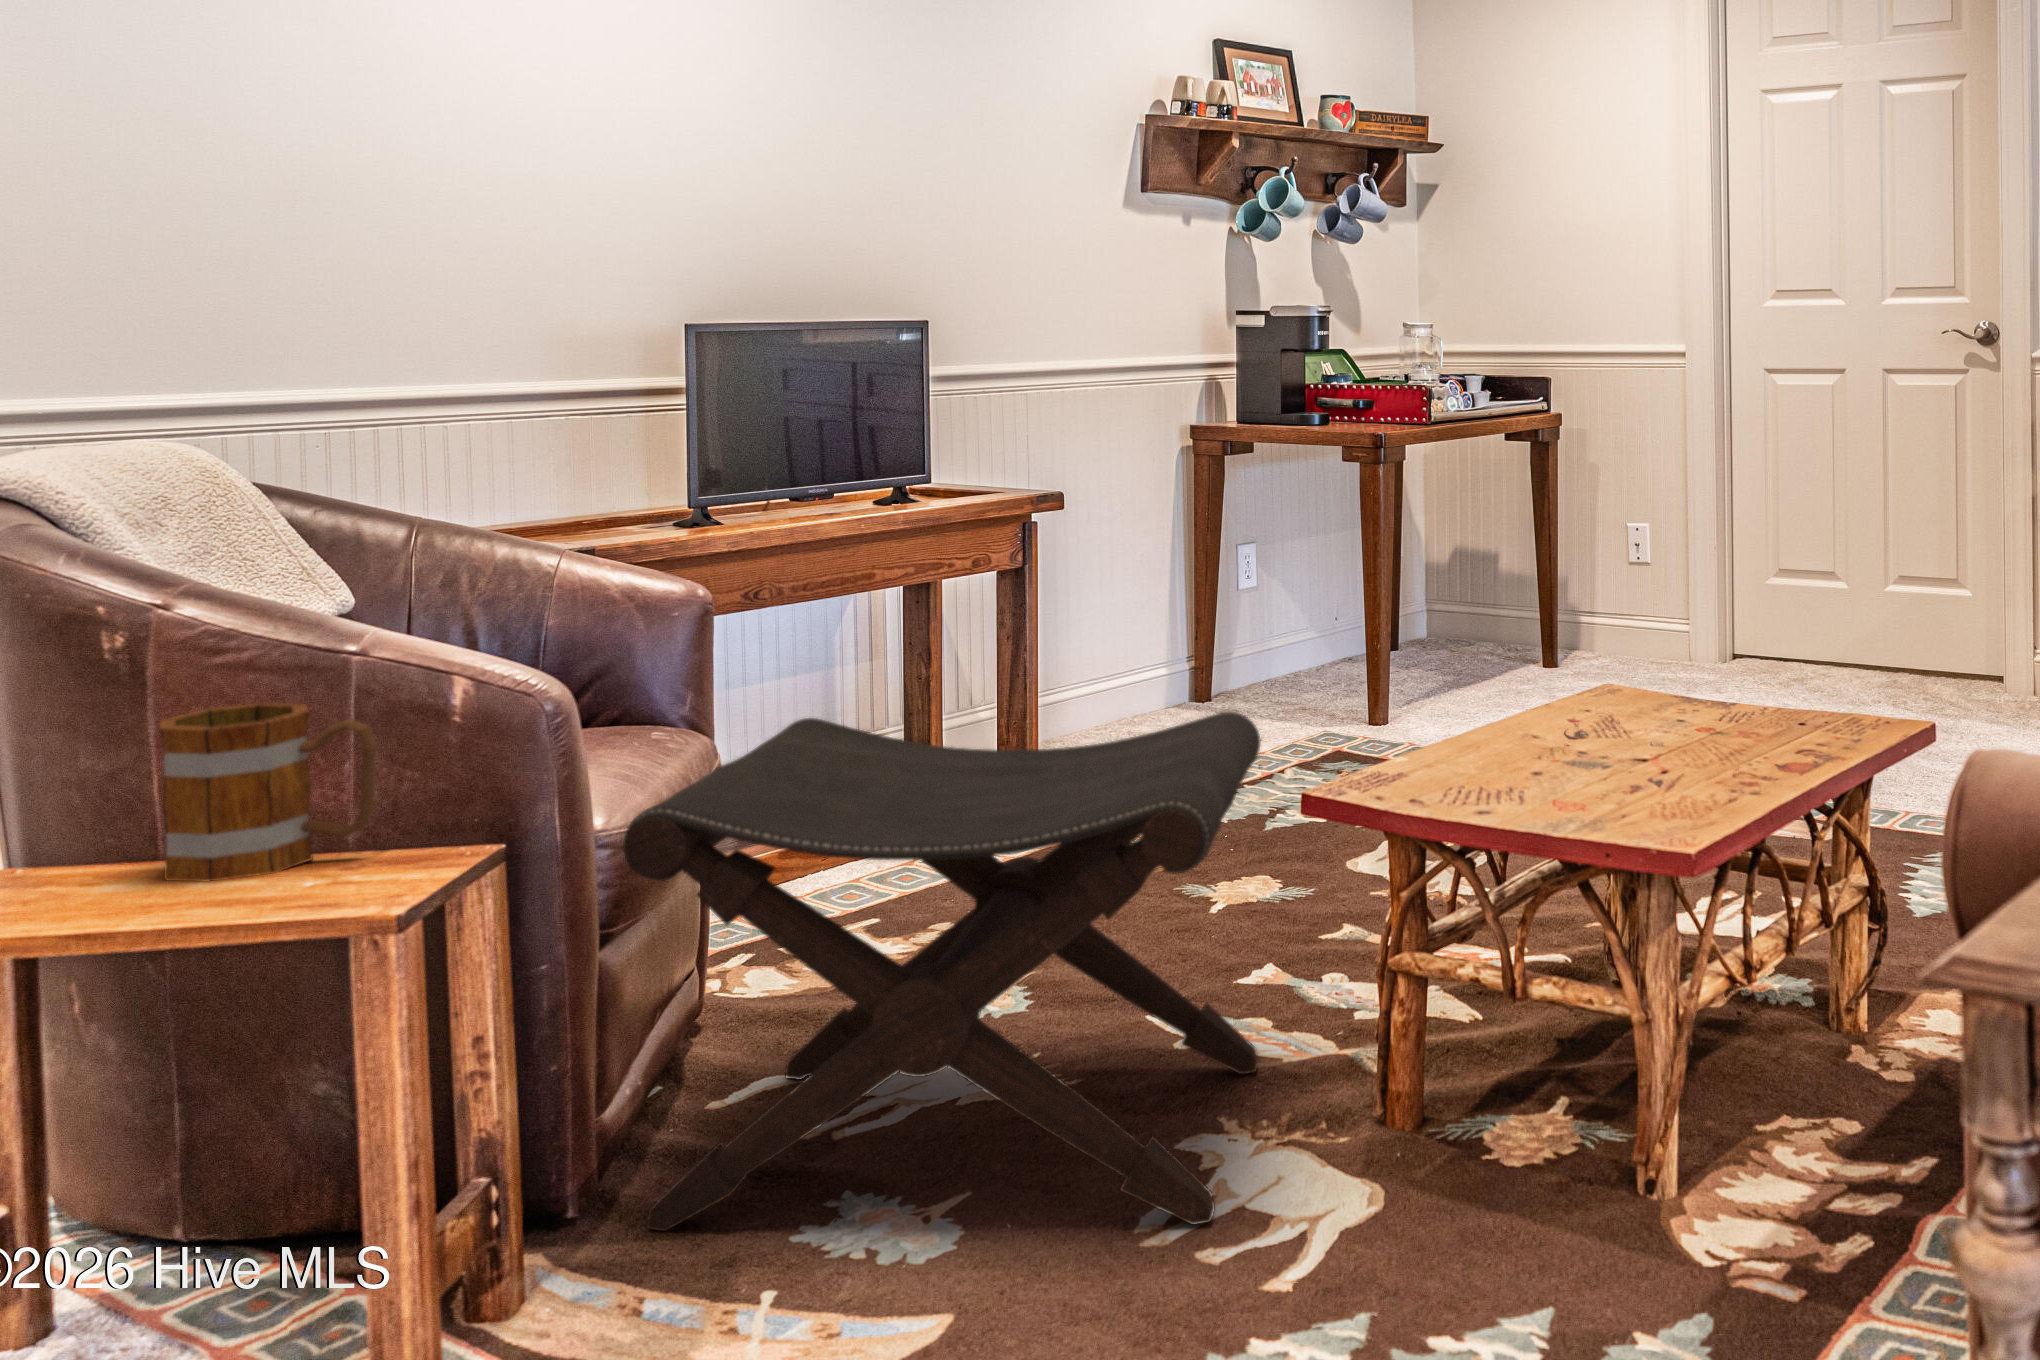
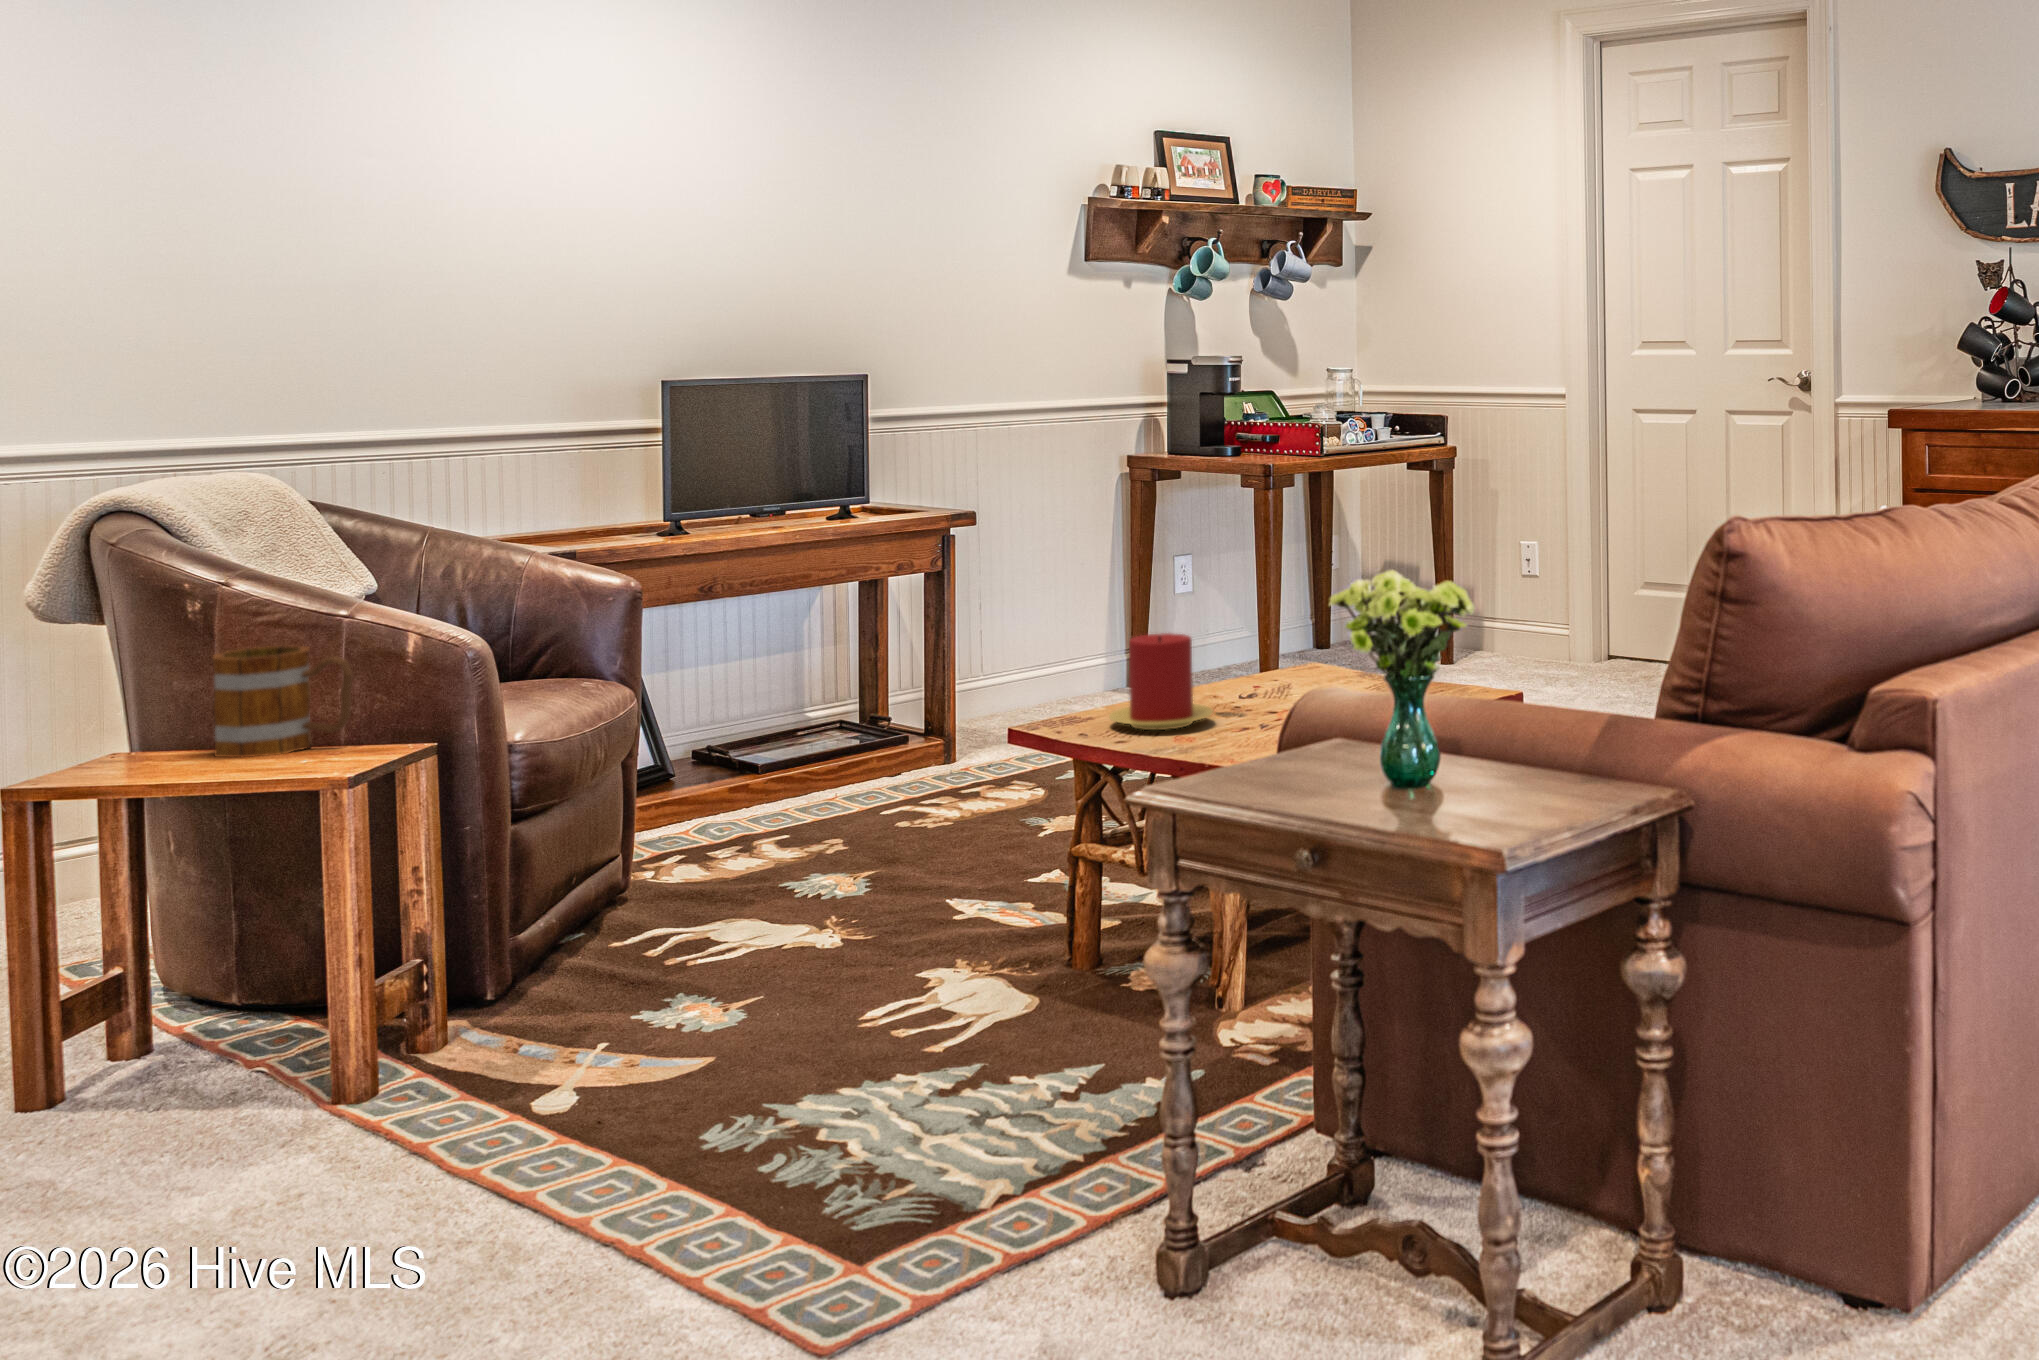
candle: none [1435,657,1578,794] -> present [1109,633,1214,730]
footstool: present [623,712,1261,1231] -> none [523,672,1010,1018]

